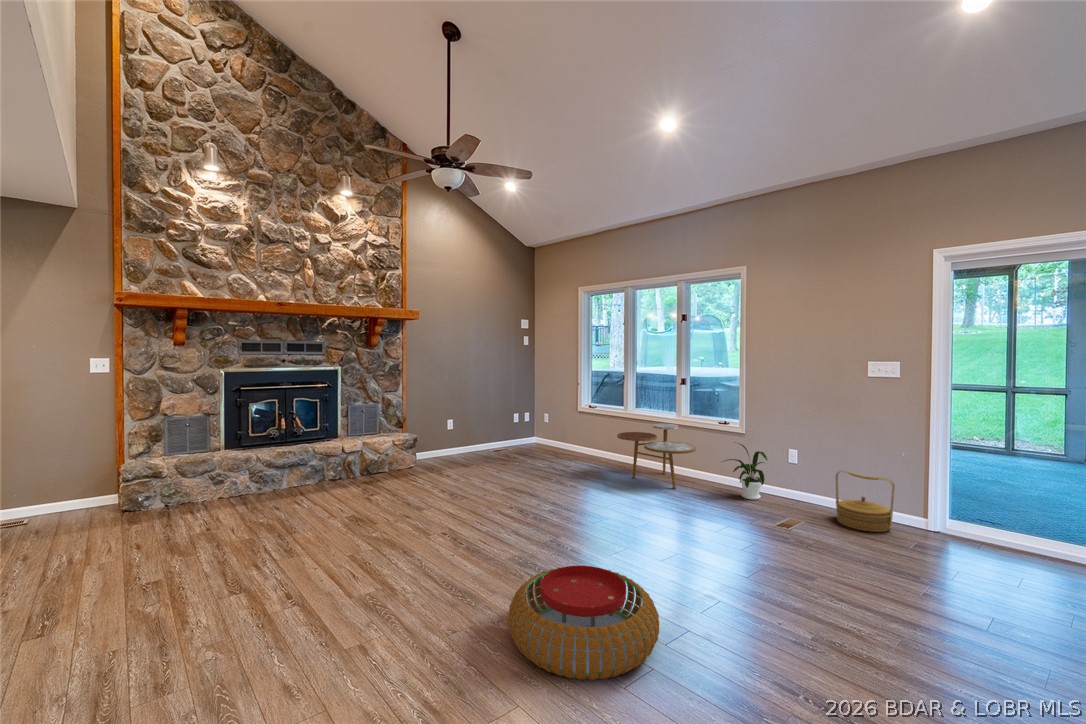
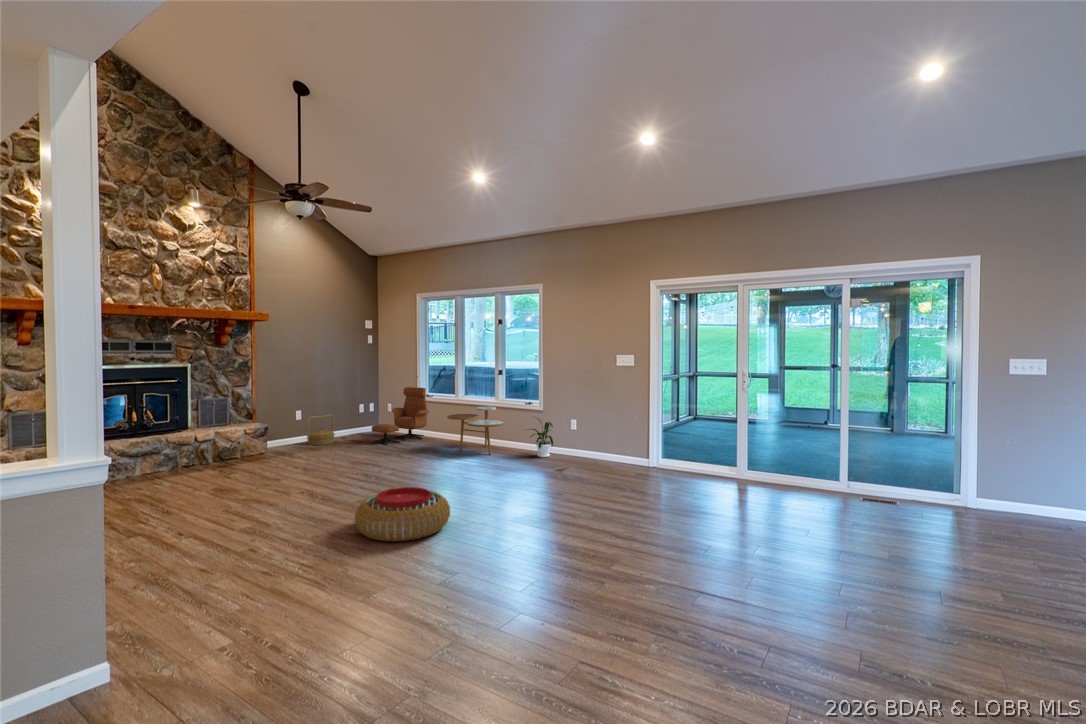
lounge chair: none [526,395,592,464] -> present [371,387,430,445]
woven basket: present [836,471,895,532] -> present [307,415,334,445]

